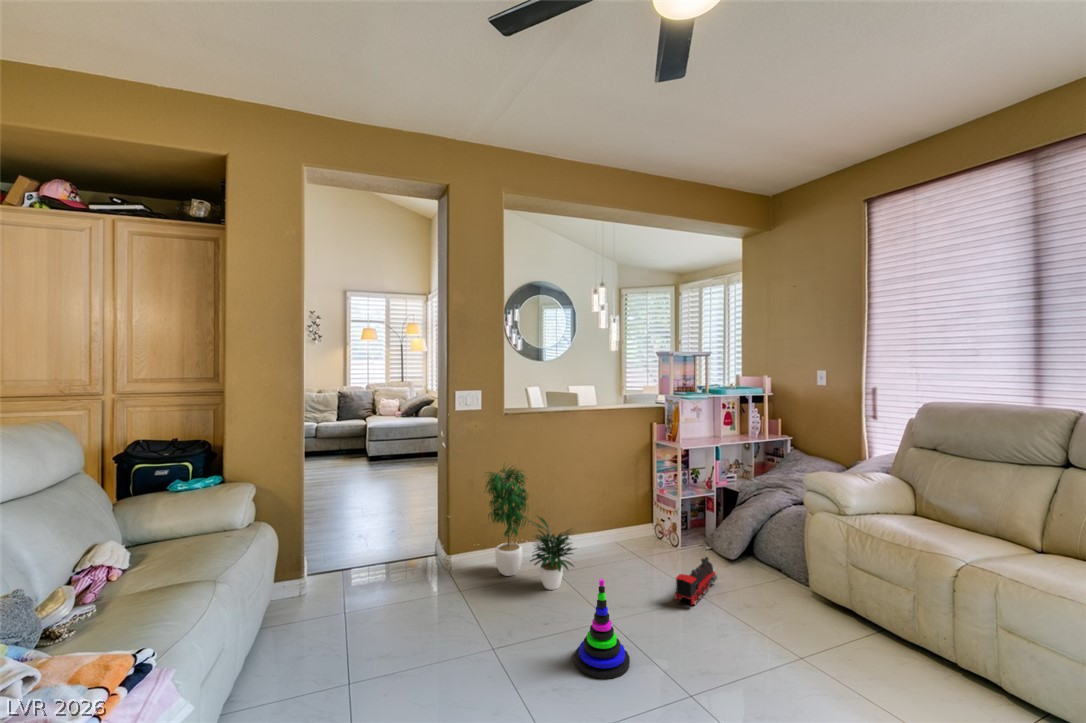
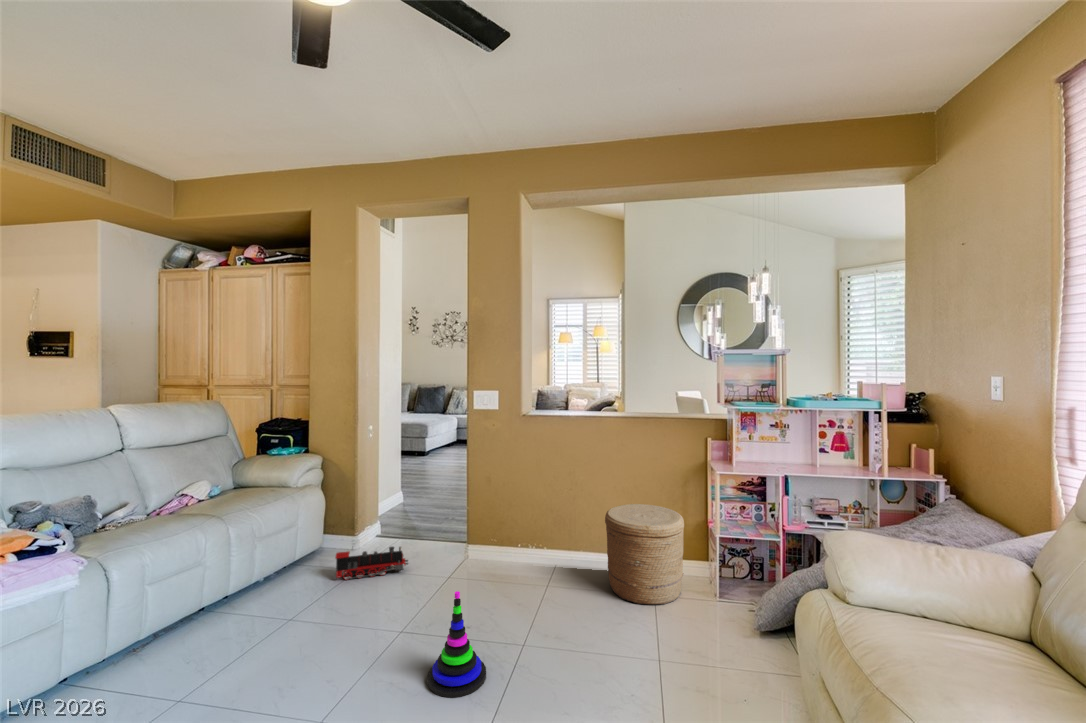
potted plant: present [486,466,575,590] -> none [480,461,544,600]
woven basket: none [594,484,663,566] -> present [605,504,684,604]
toy train: present [675,557,717,605] -> present [335,547,408,580]

